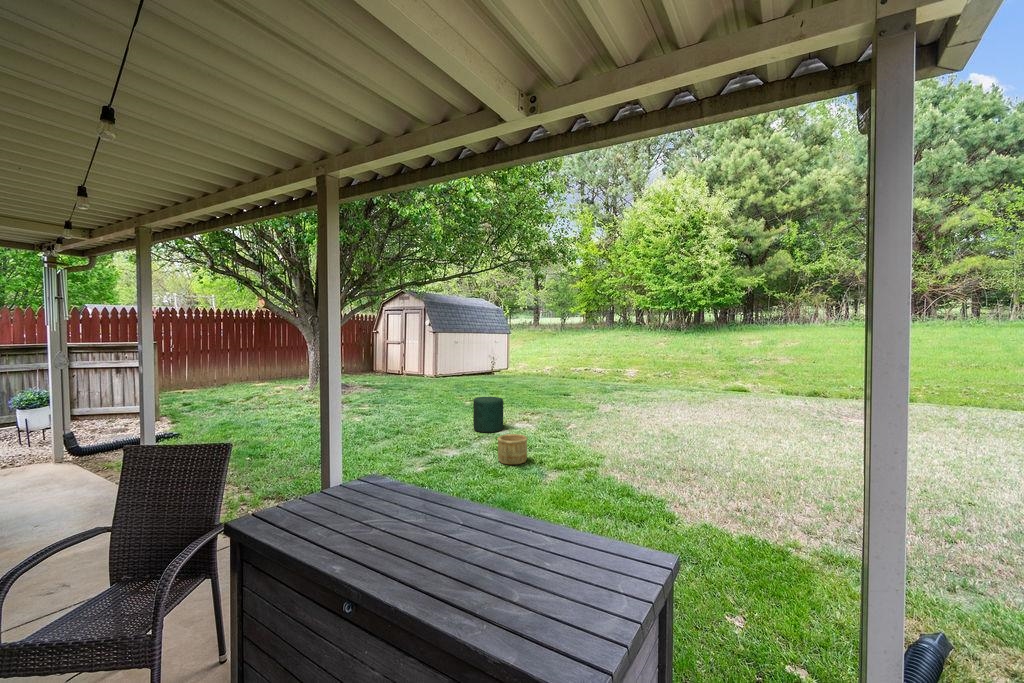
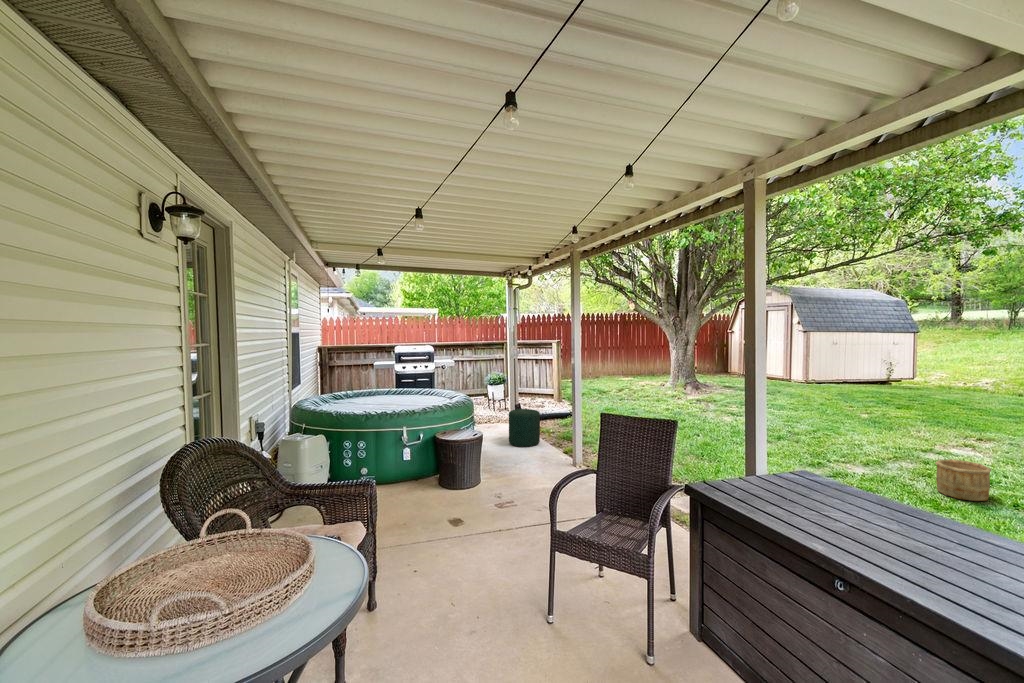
ottoman: present [473,397,503,432] -> present [509,409,540,447]

